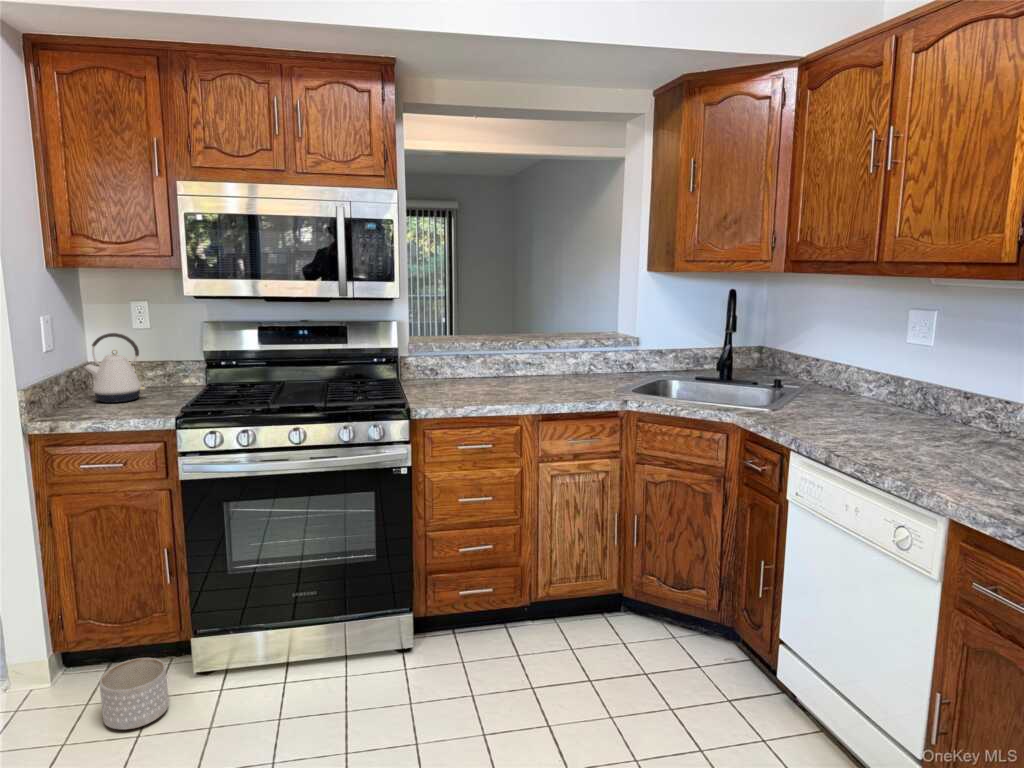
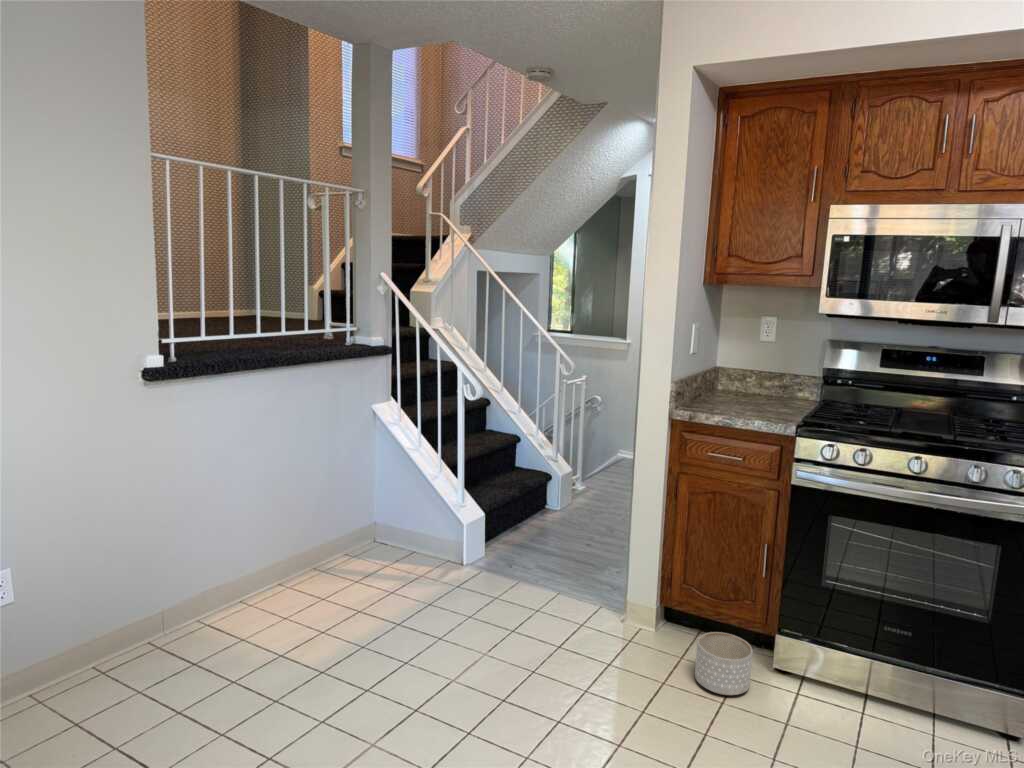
kettle: present [84,333,145,403] -> none [718,343,765,404]

